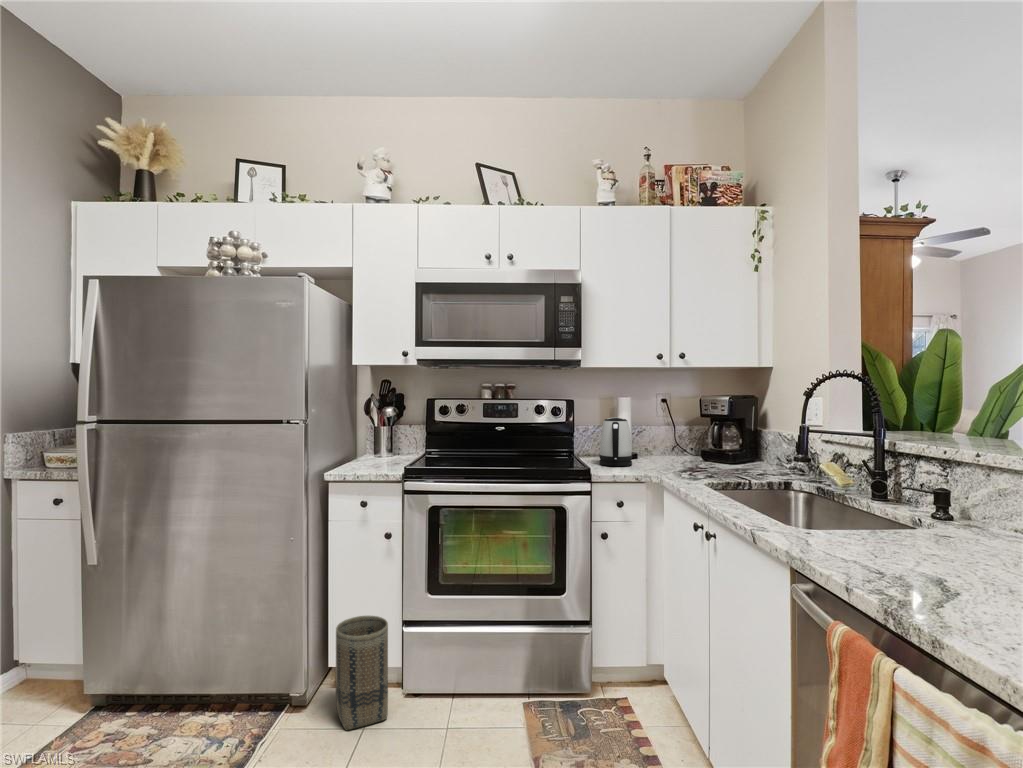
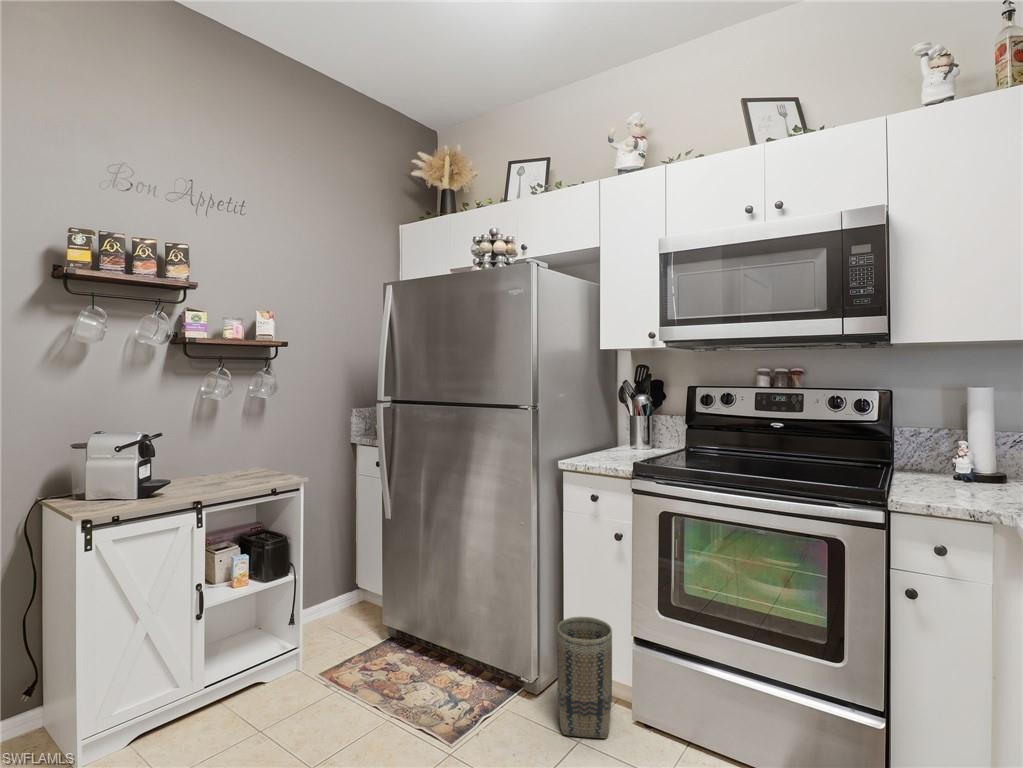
kettle: present [599,417,632,466] -> none [925,415,986,489]

